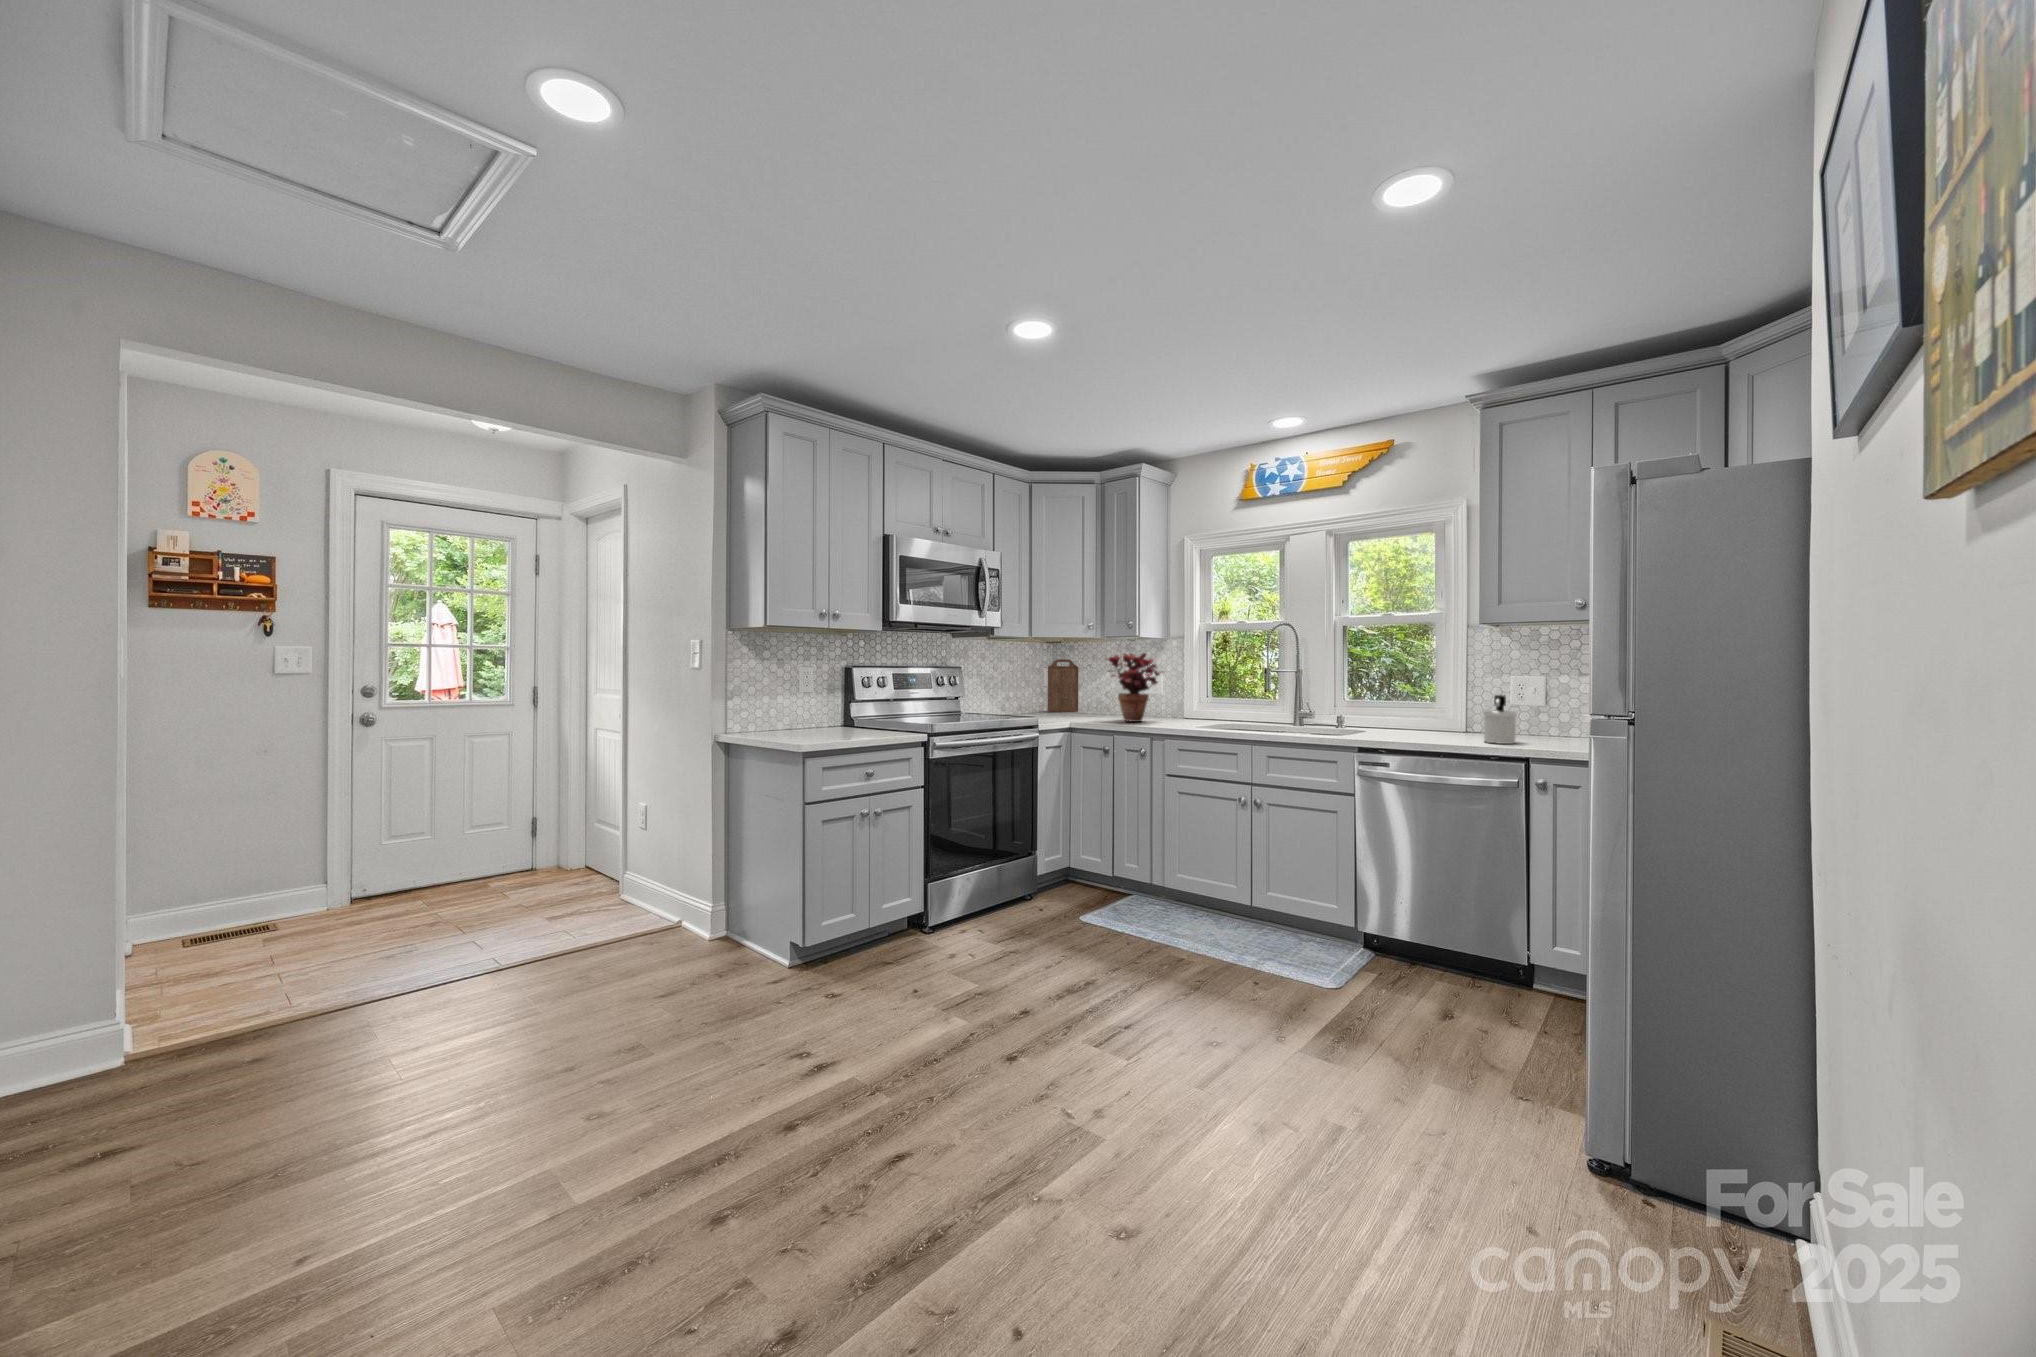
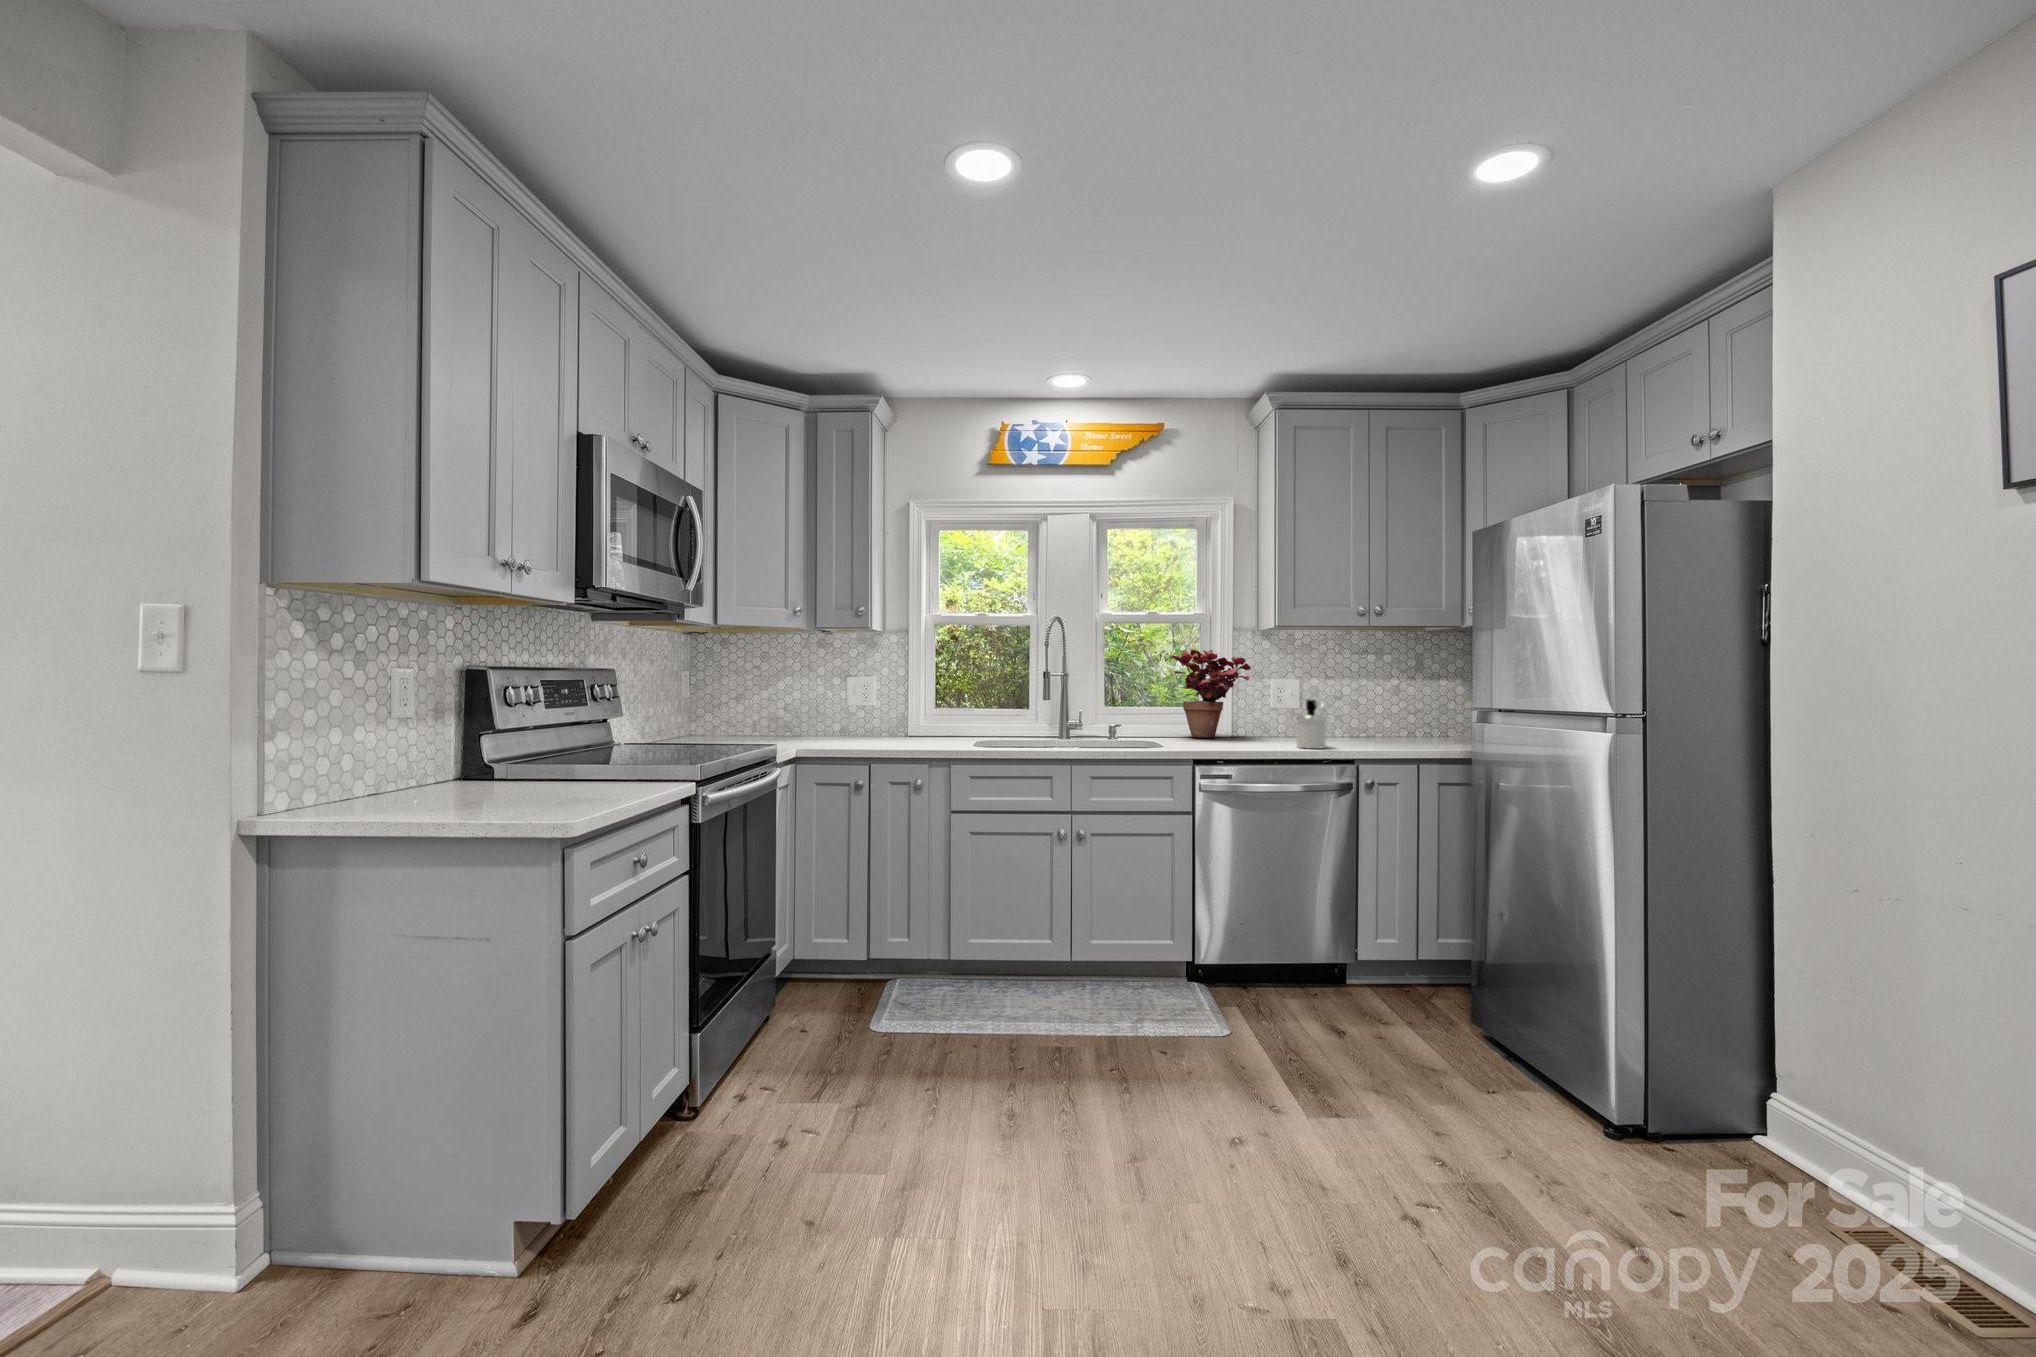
potted plant: present [1108,653,1163,722] -> present [1171,650,1251,737]
cutting board: present [1048,659,1078,712] -> none [693,658,738,735]

